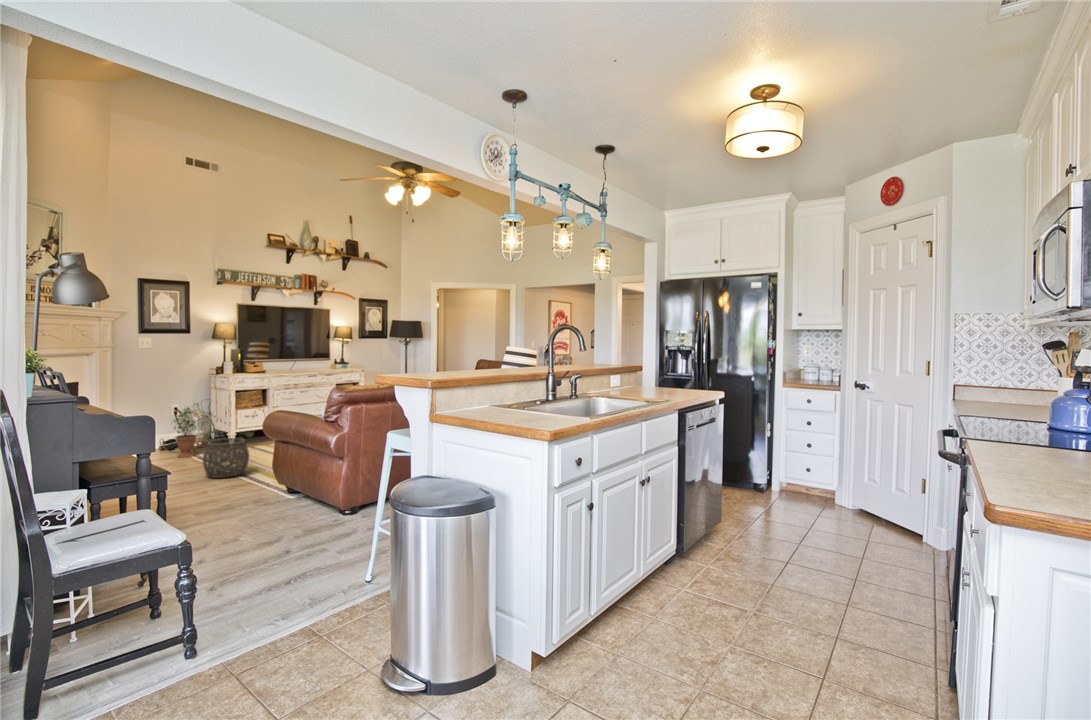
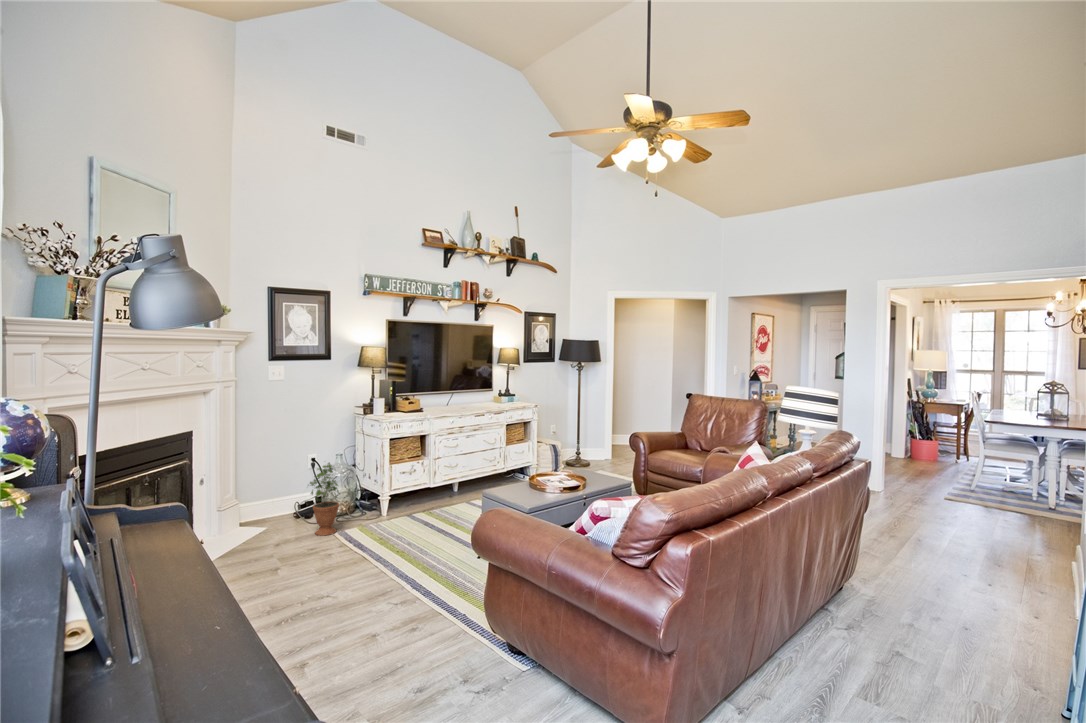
woven basket: present [203,438,249,478] -> none [351,521,418,594]

